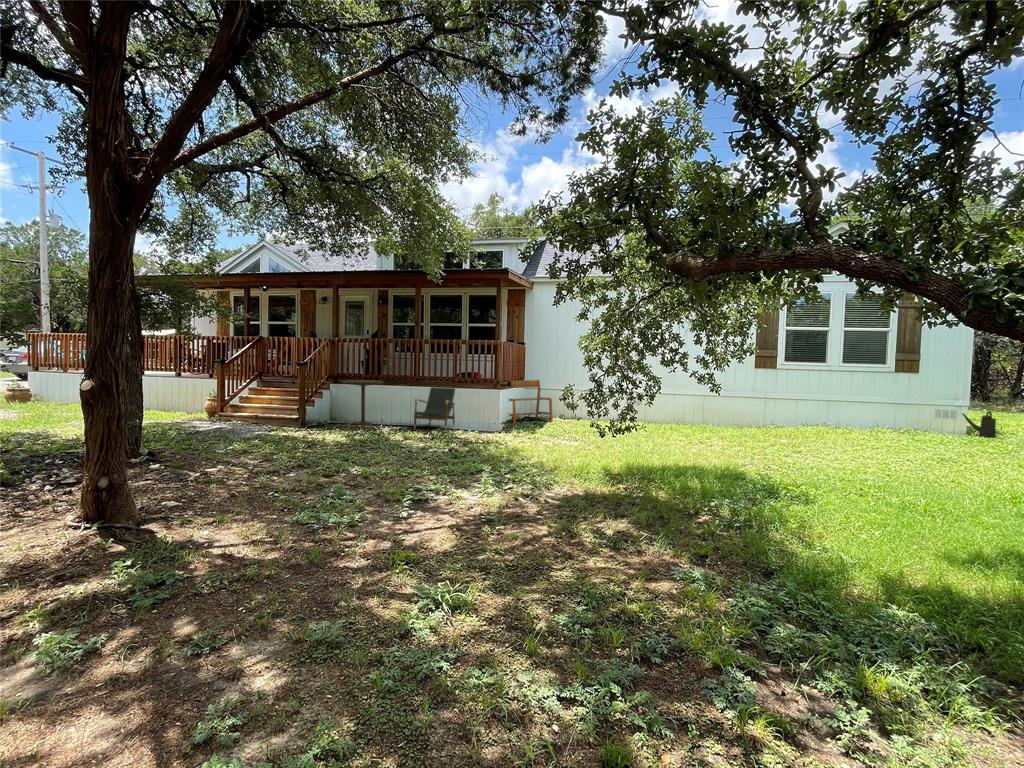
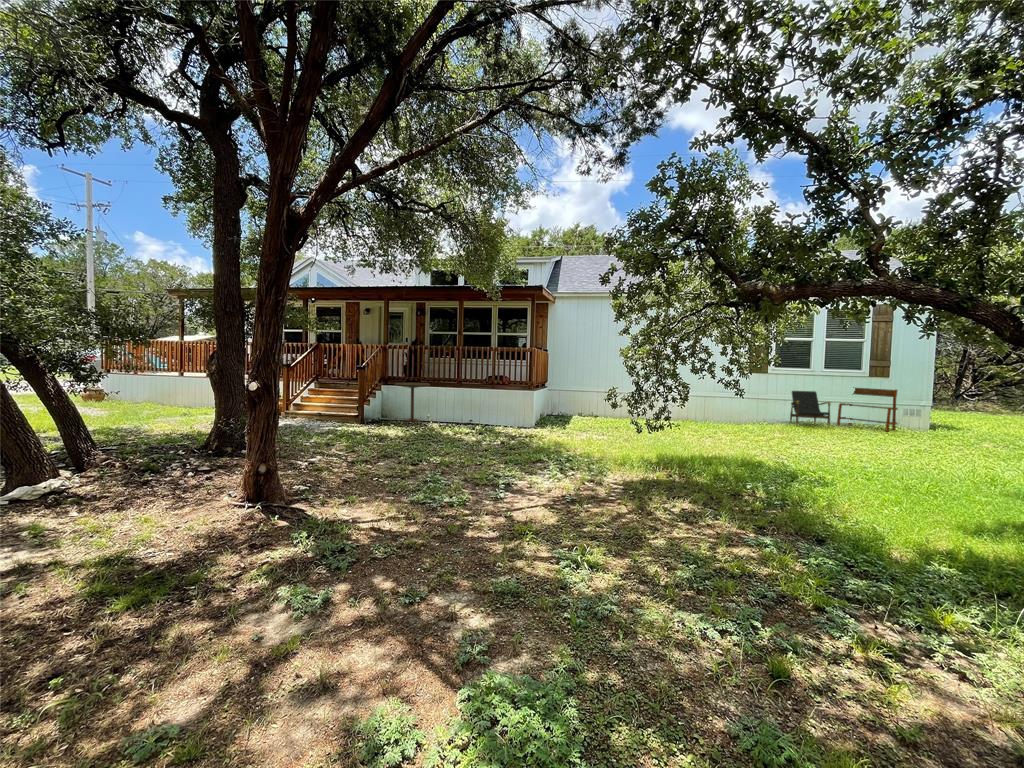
bench: present [509,380,553,424] -> present [837,387,898,432]
lounge chair: present [414,387,455,430] -> present [790,391,831,427]
watering can: present [962,411,1002,437] -> none [925,410,959,432]

